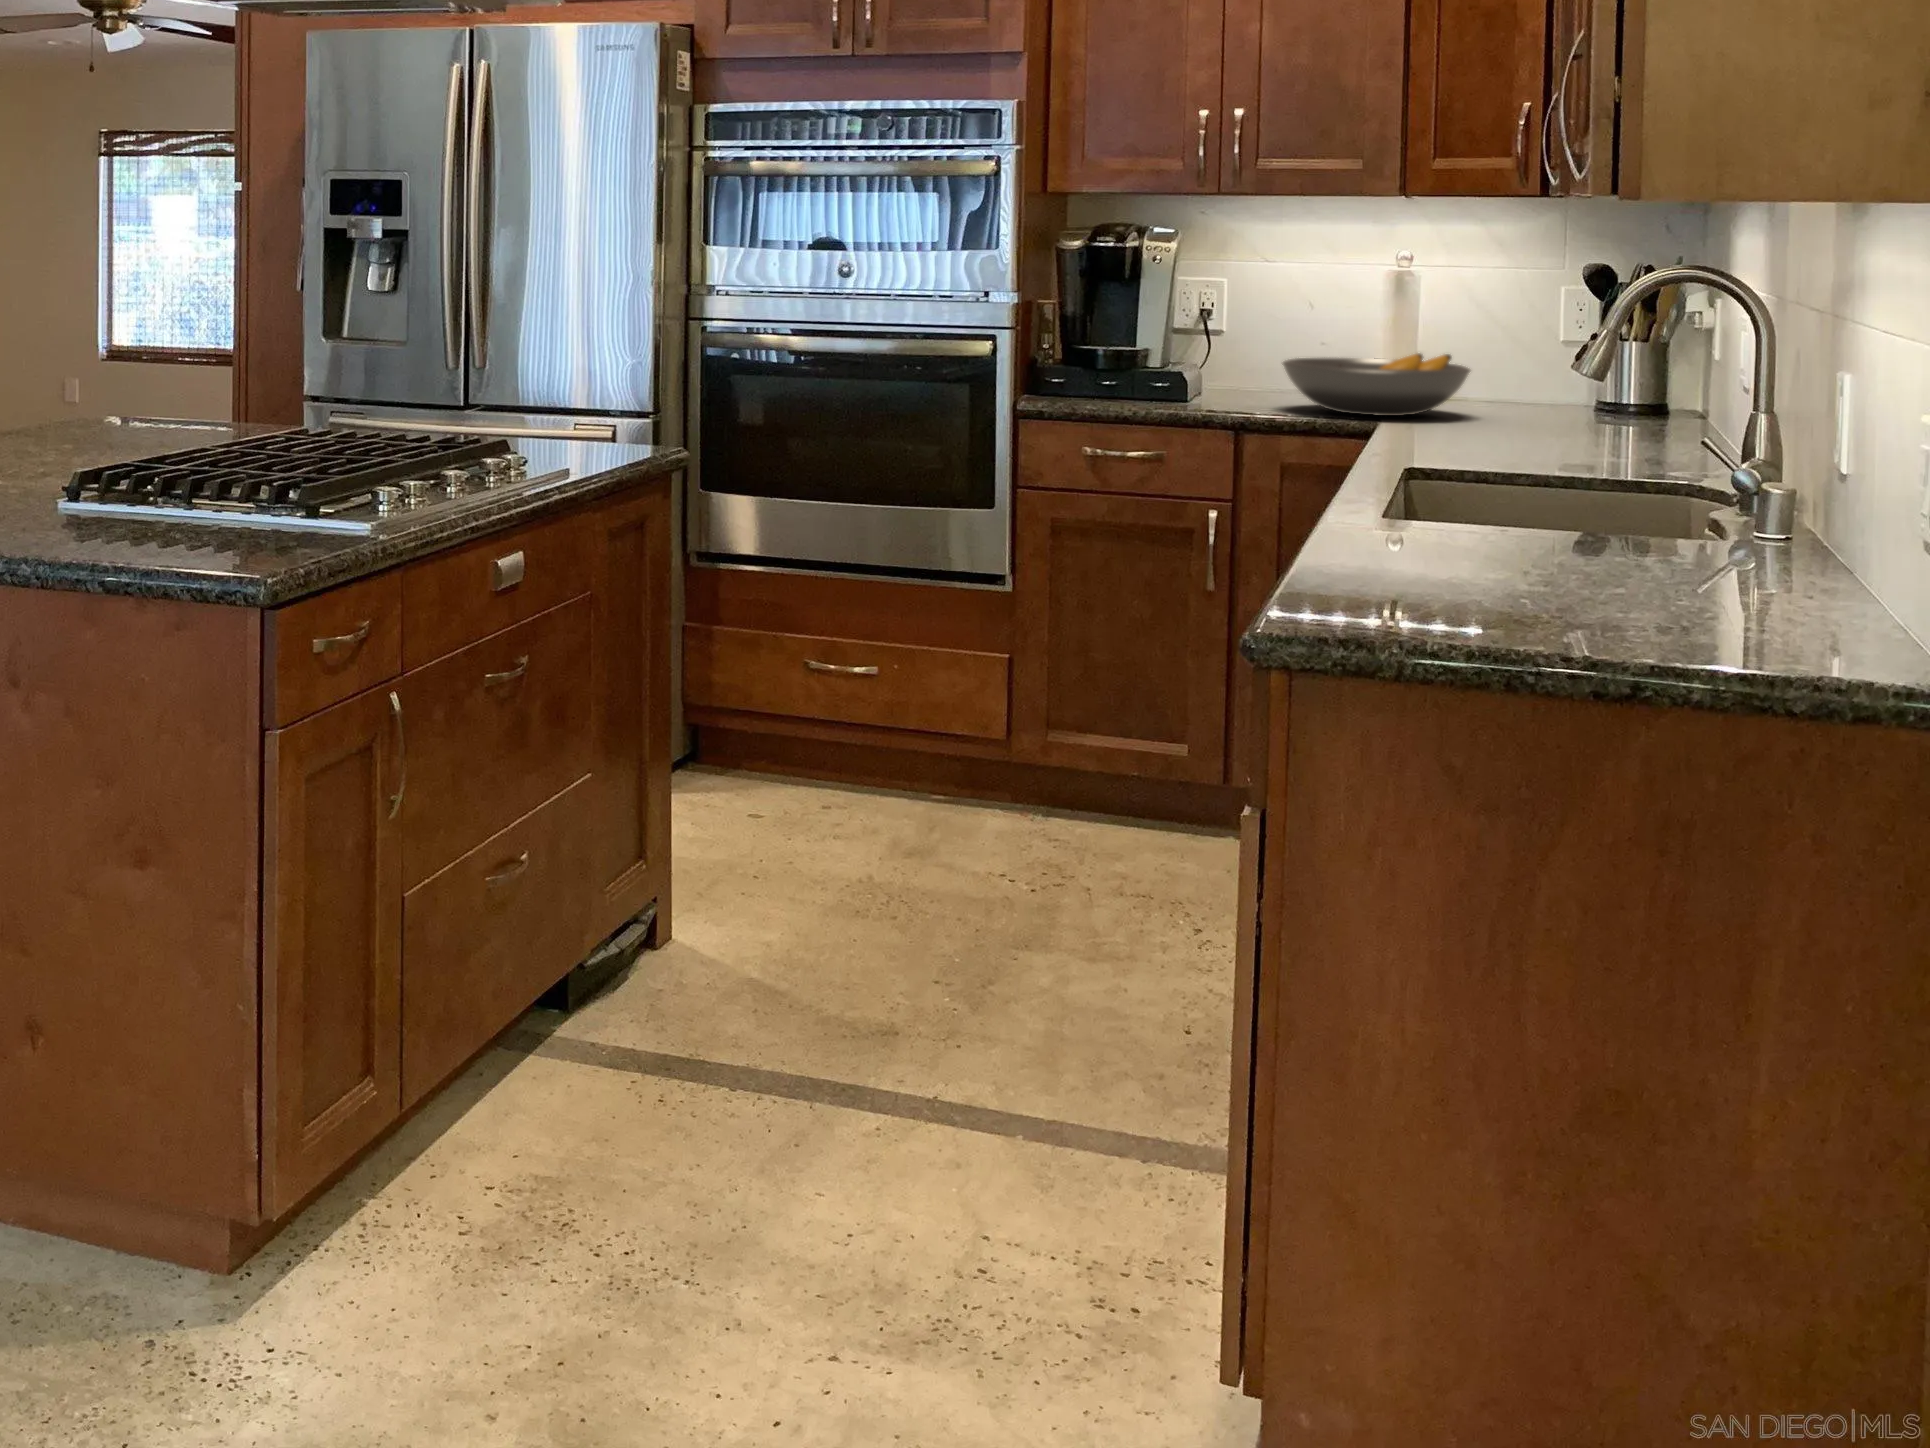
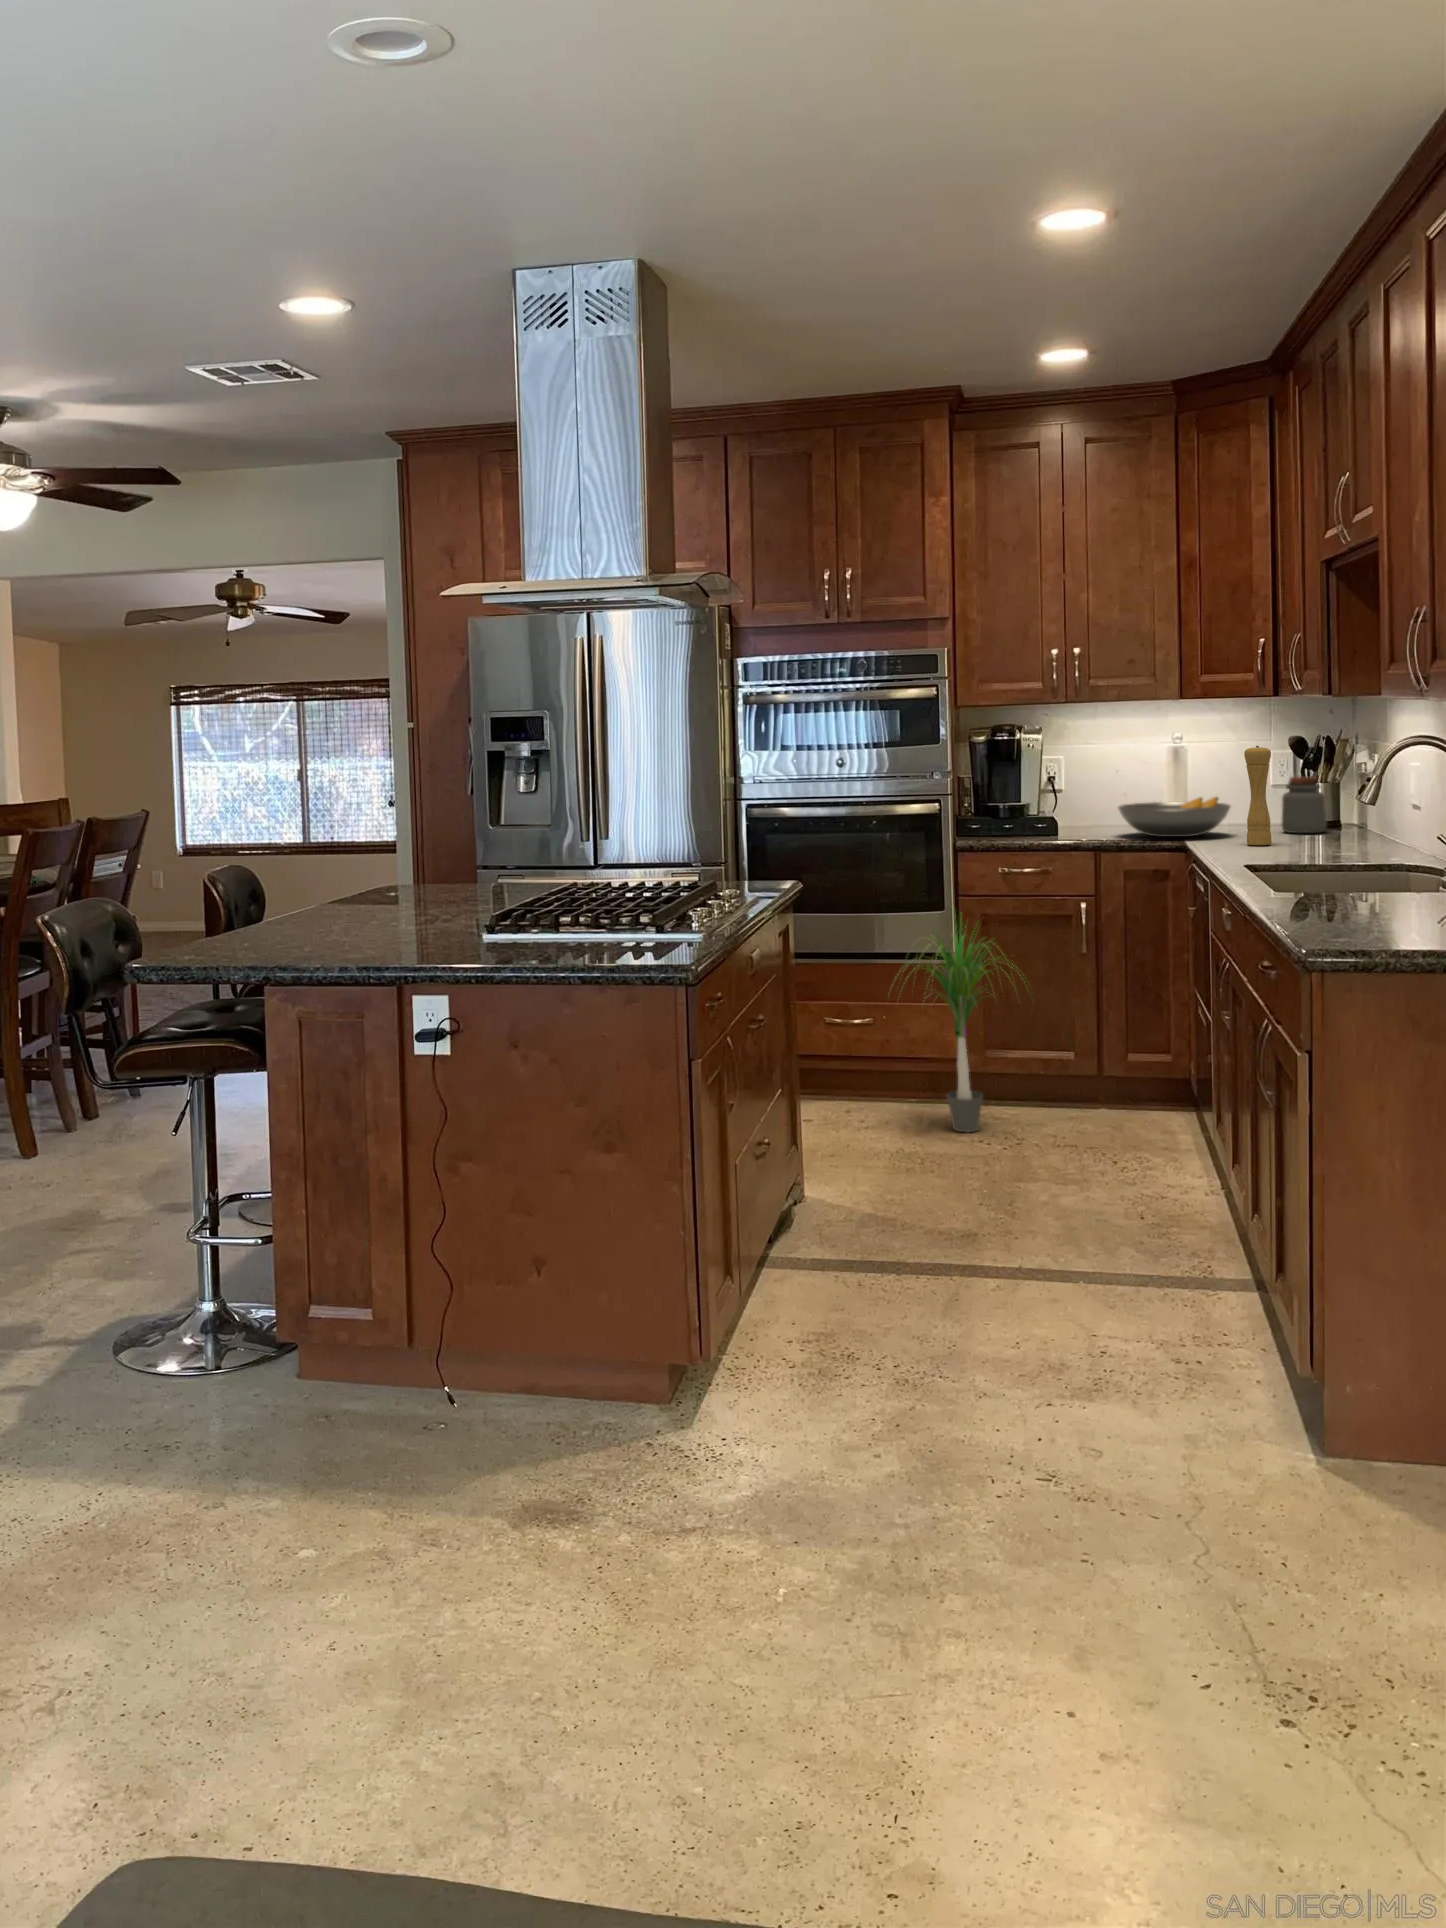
pepper mill: none [1479,273,1528,437] -> present [1244,746,1271,845]
jar: none [1560,329,1639,422] -> present [1282,777,1327,833]
potted plant: none [869,495,1111,858] -> present [907,920,1025,1132]

